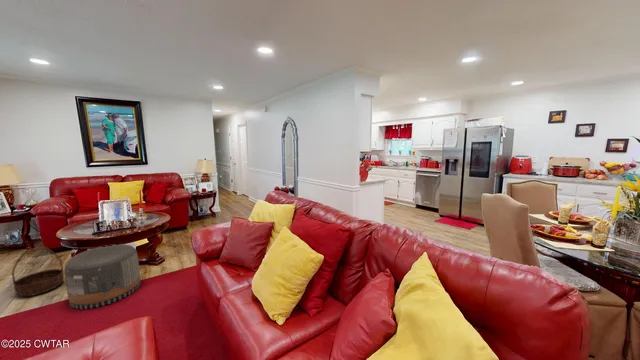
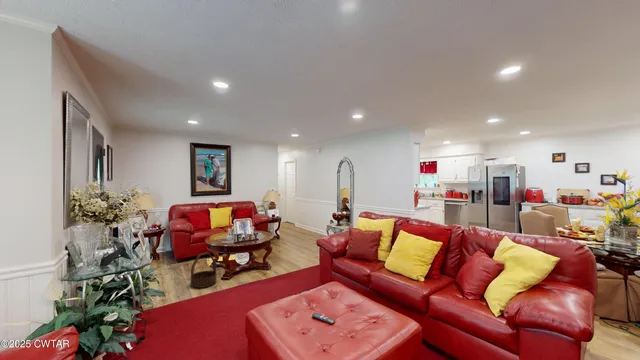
pouf: present [65,244,140,309] -> none [233,252,273,294]

